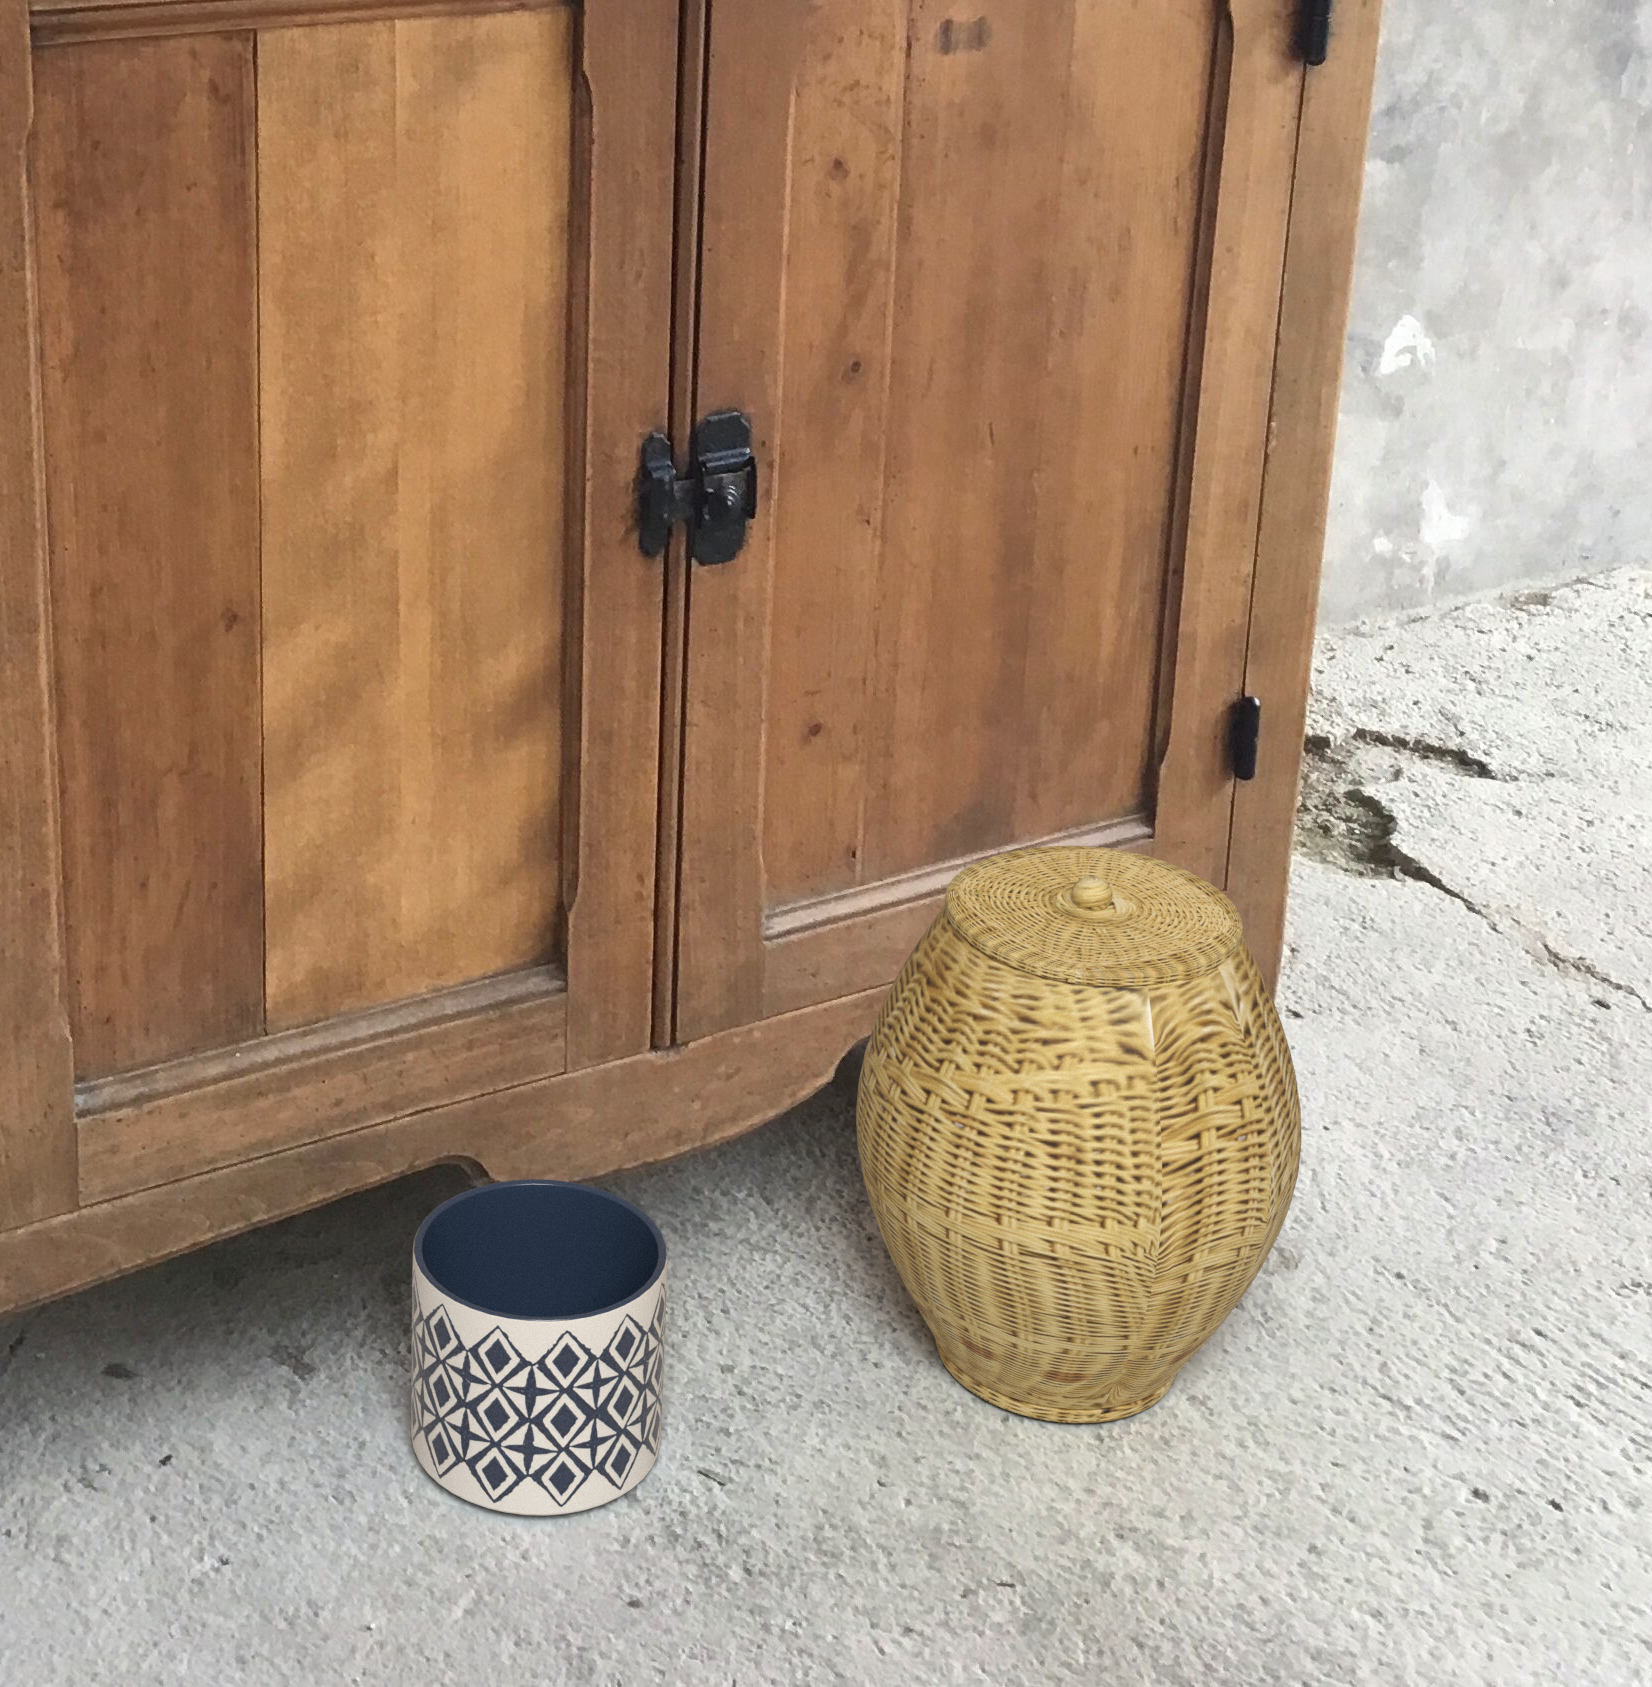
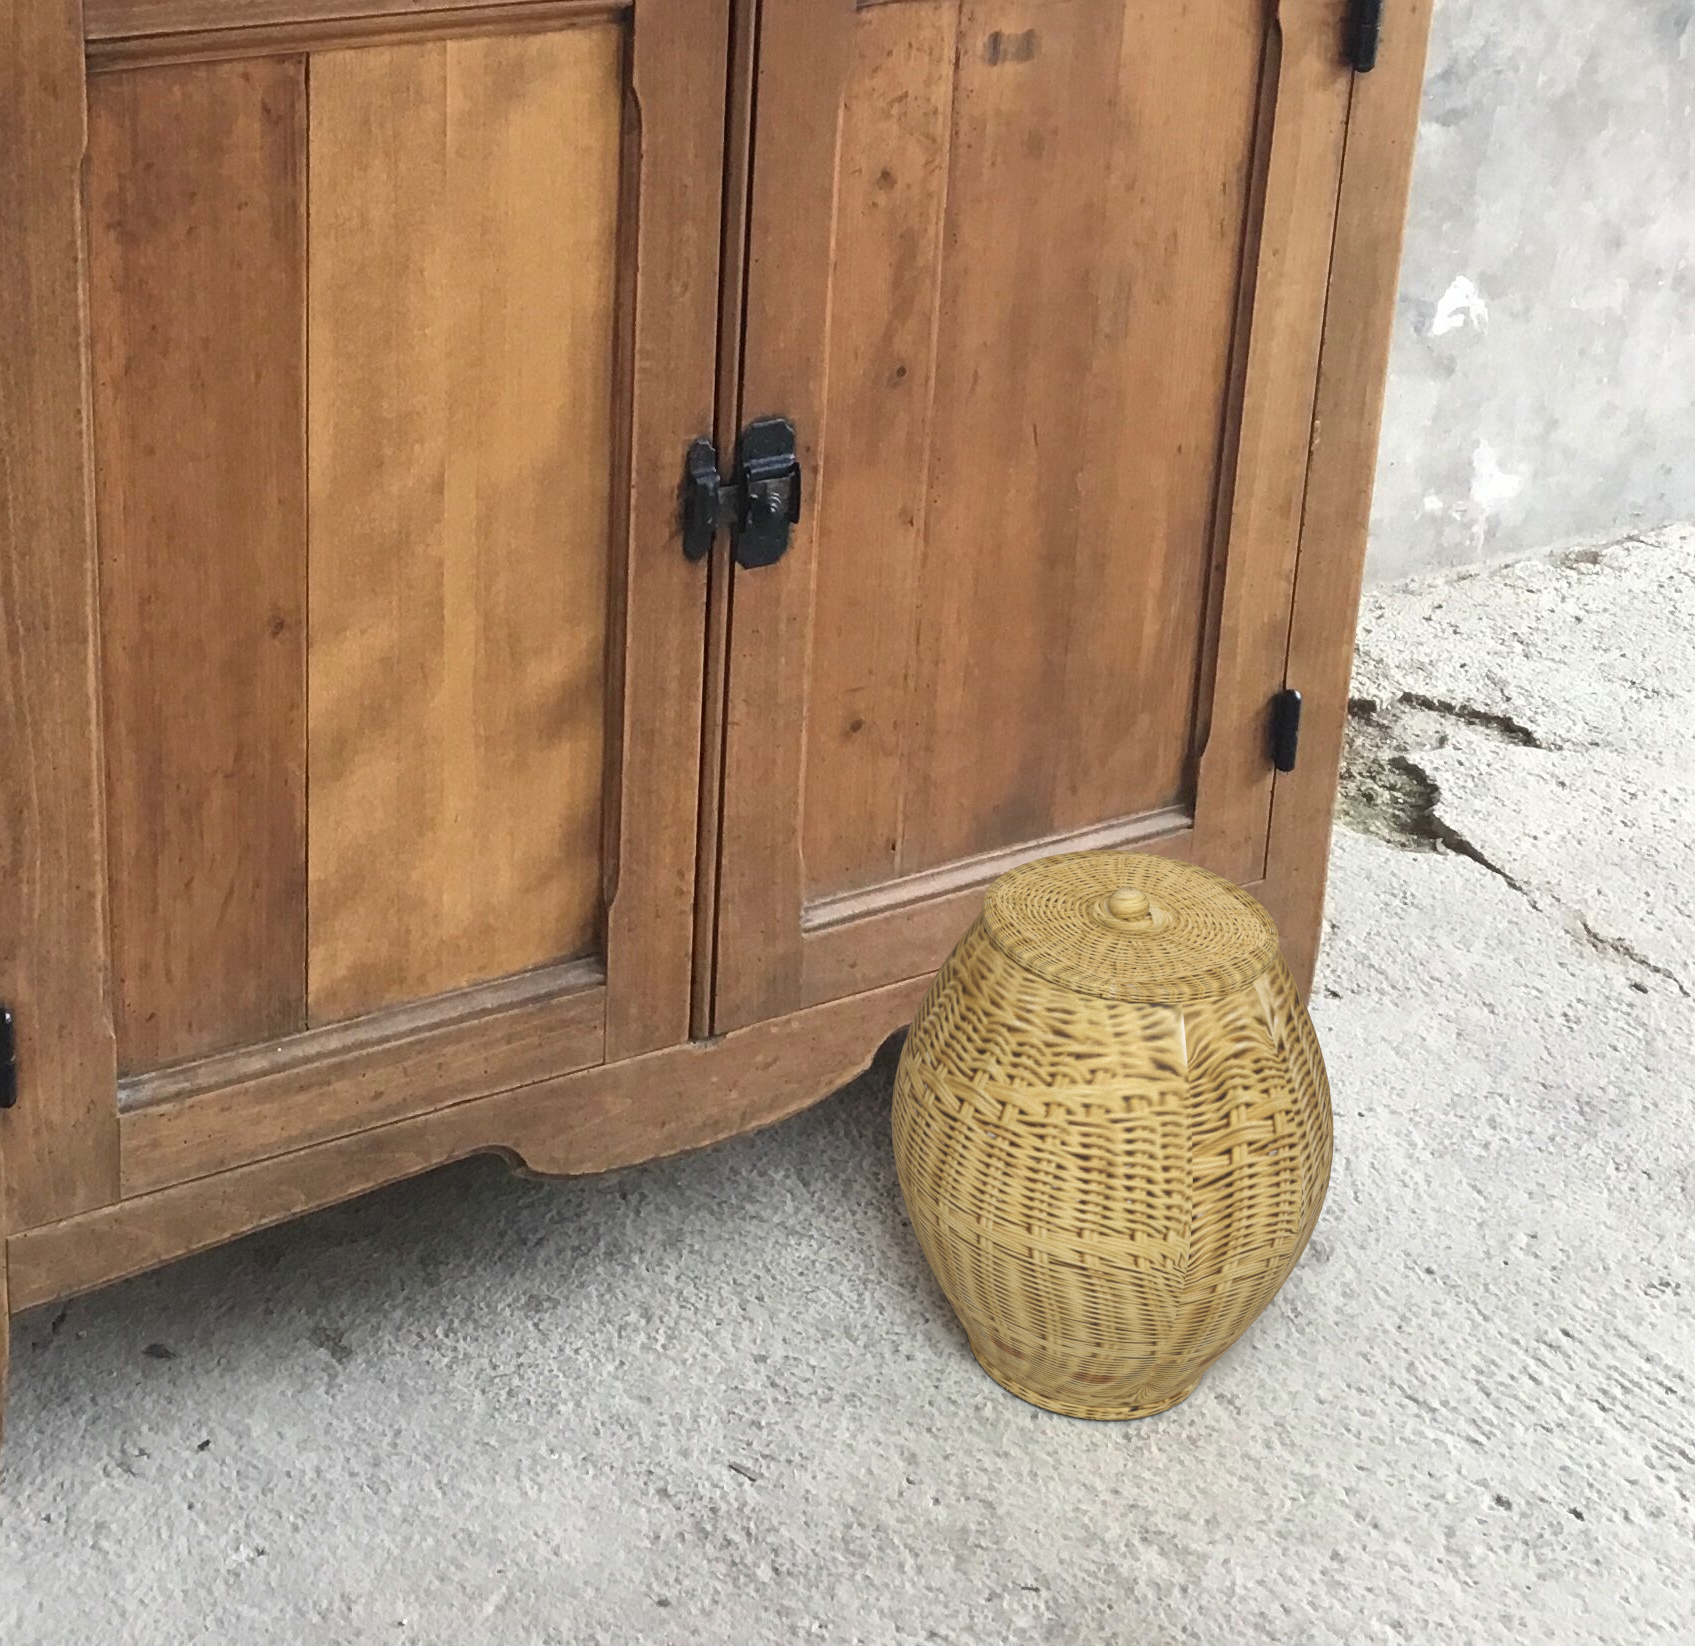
planter: present [411,1179,667,1516] -> none [448,1174,700,1510]

